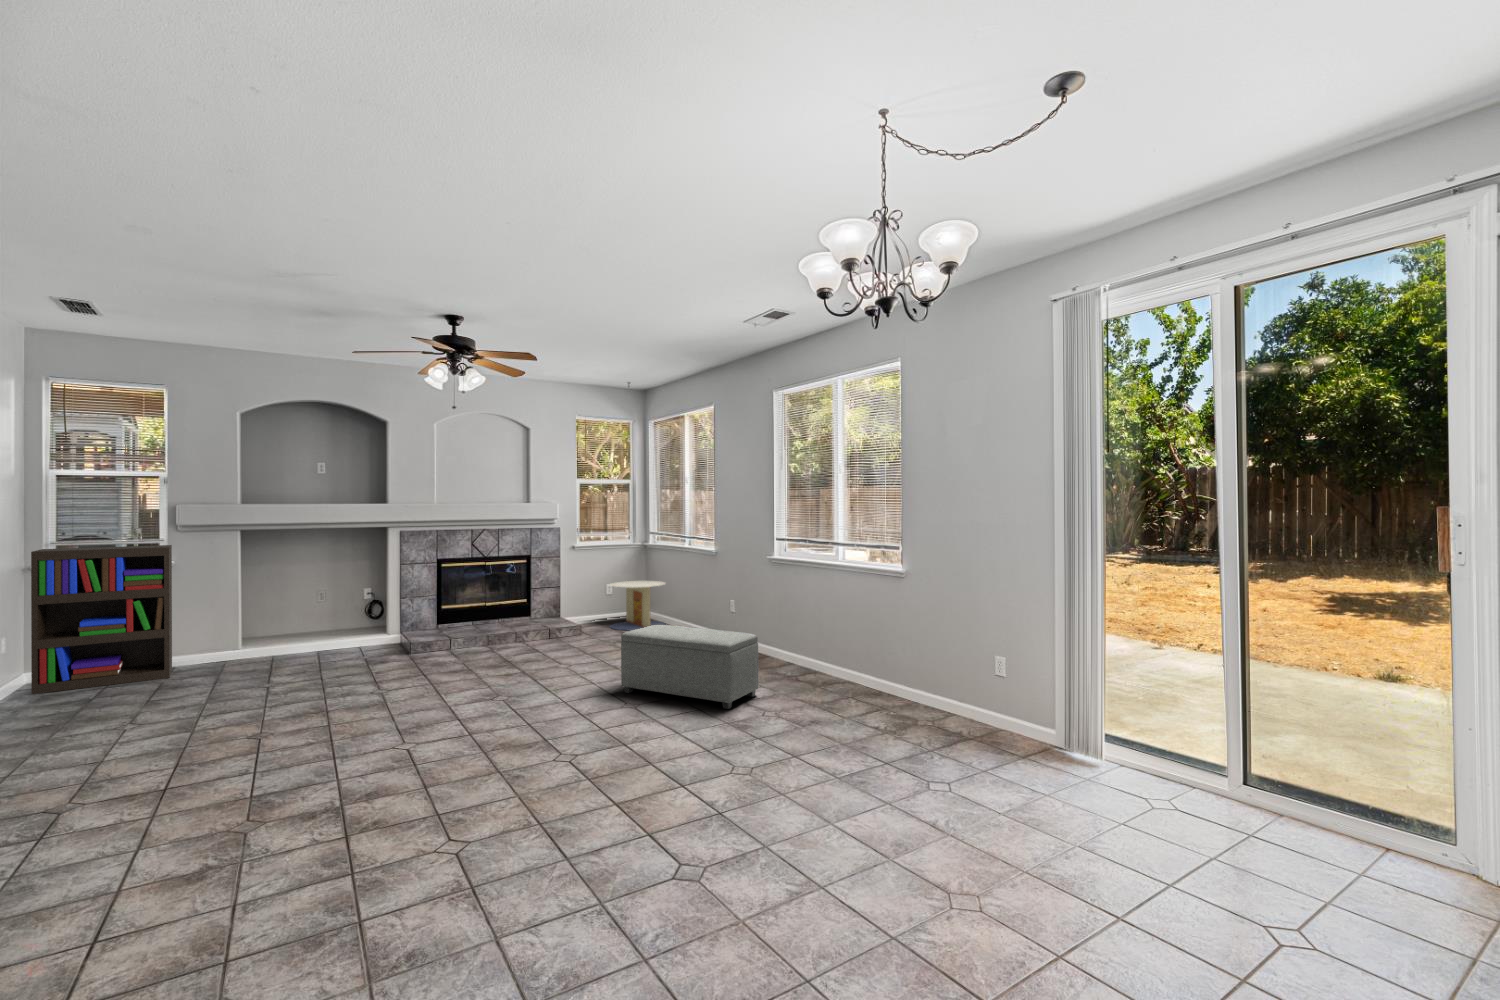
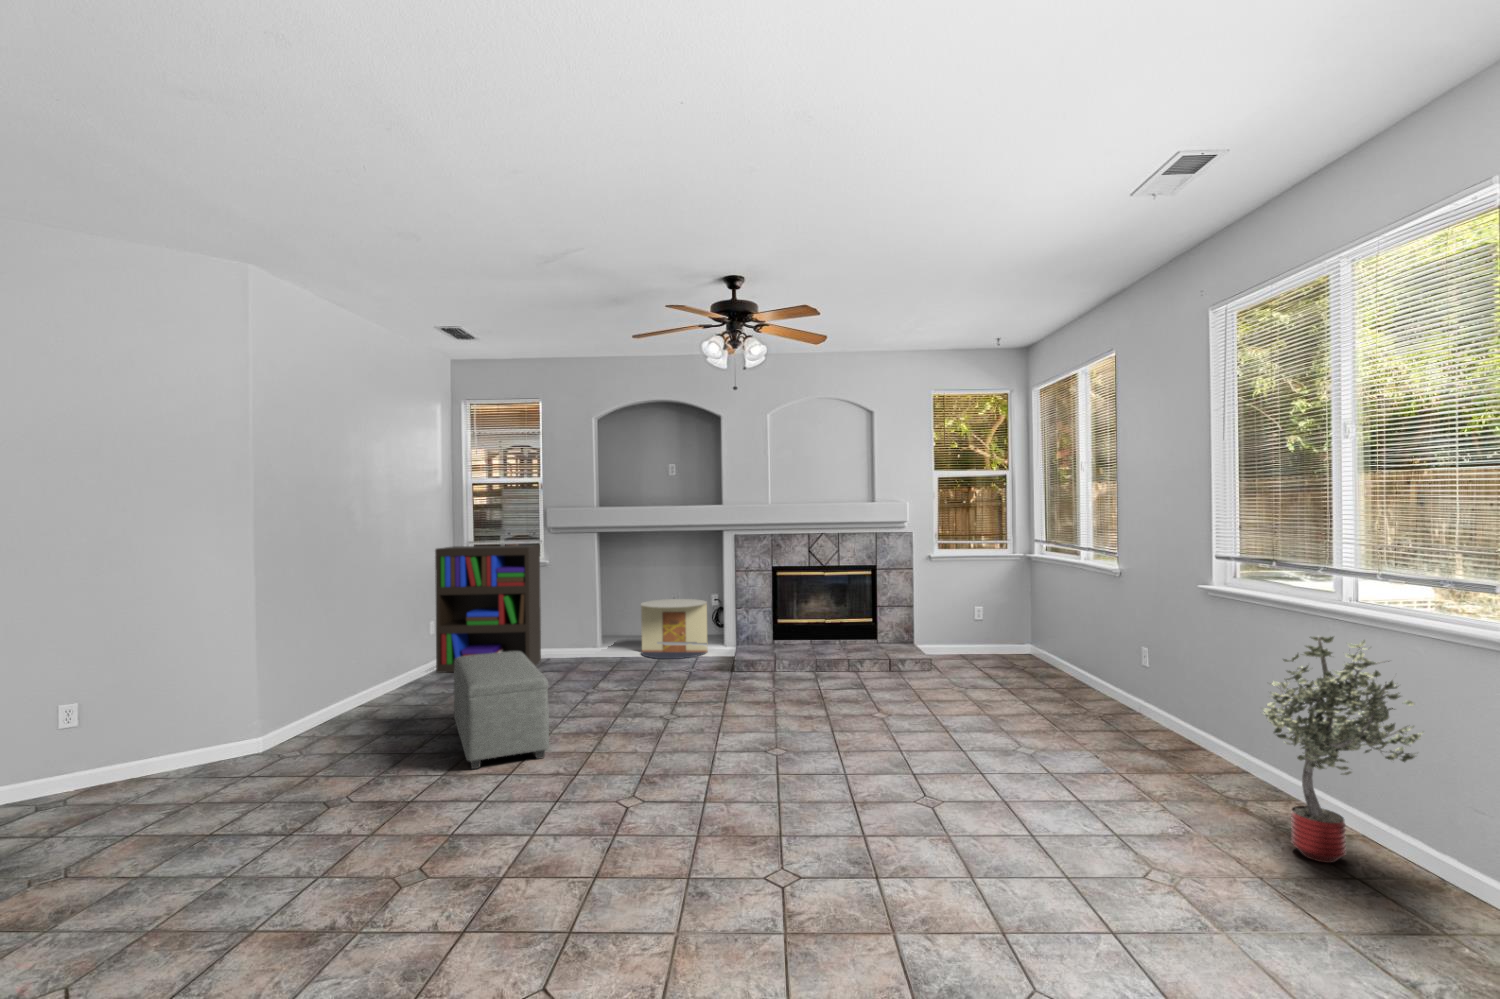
potted tree: none [805,577,874,694] -> present [1263,636,1423,863]
side table: present [610,581,665,630] -> present [641,599,708,659]
ottoman: present [621,625,758,709] -> present [454,651,549,769]

